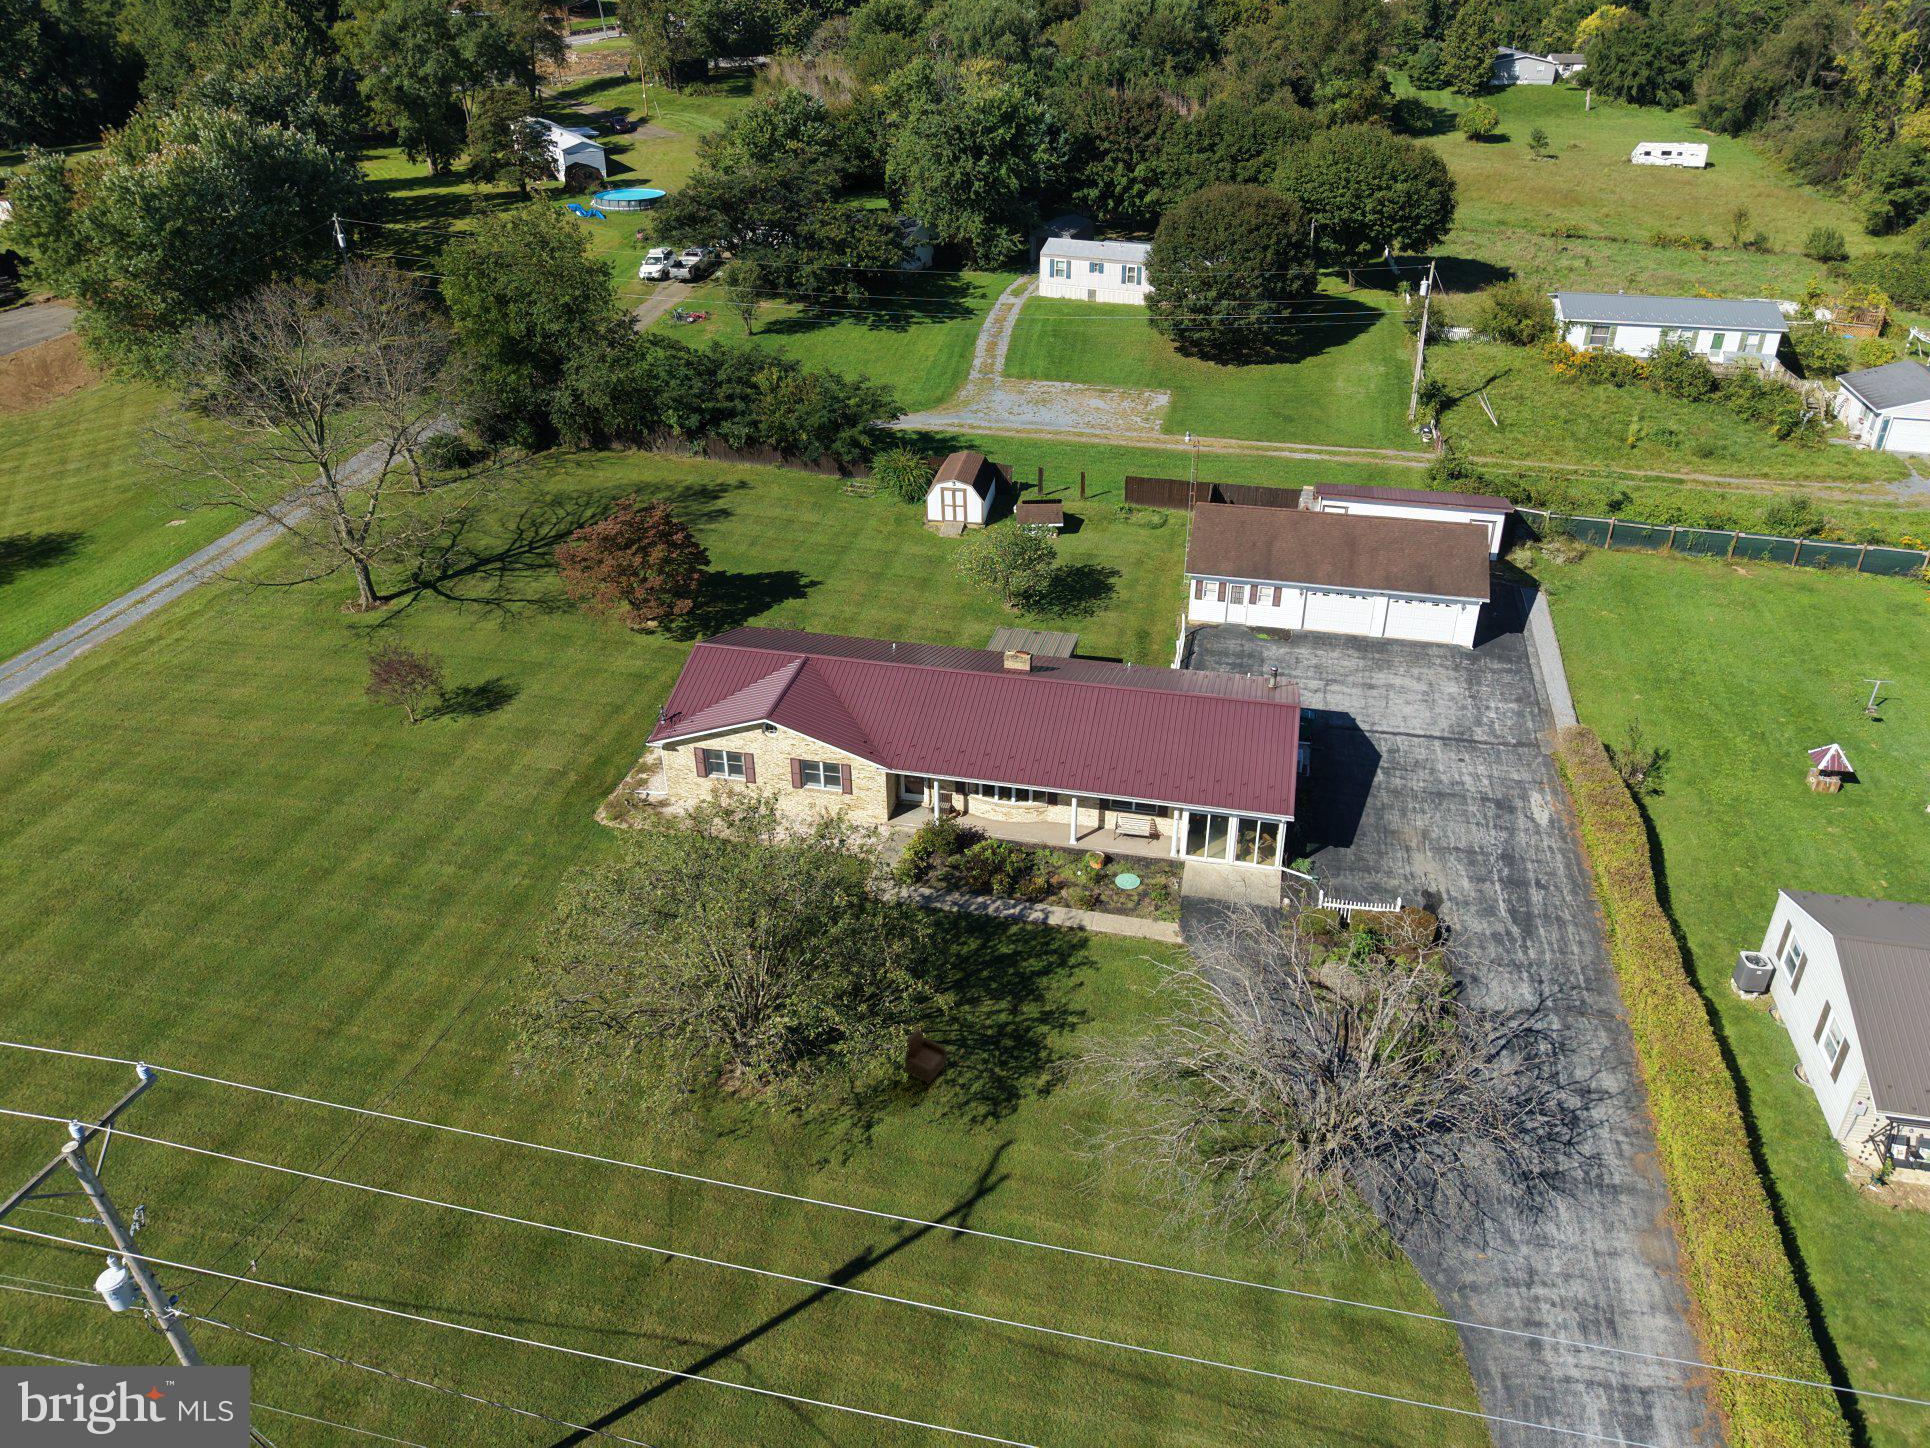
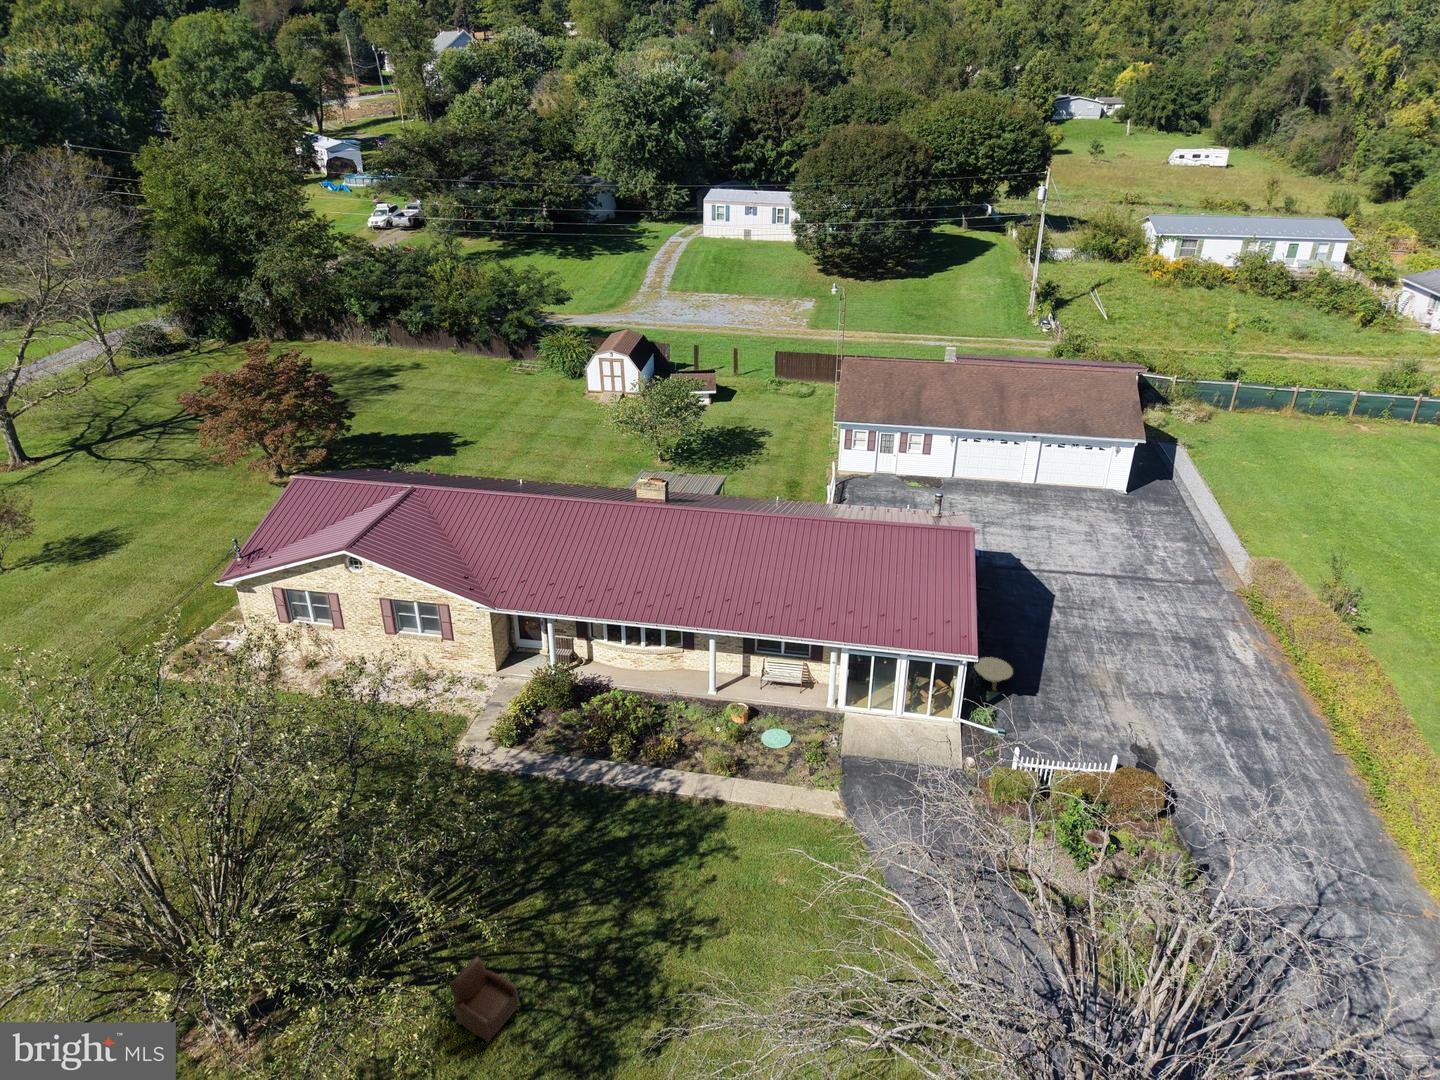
round table: none [1298,814,1331,844] -> present [974,657,1013,691]

